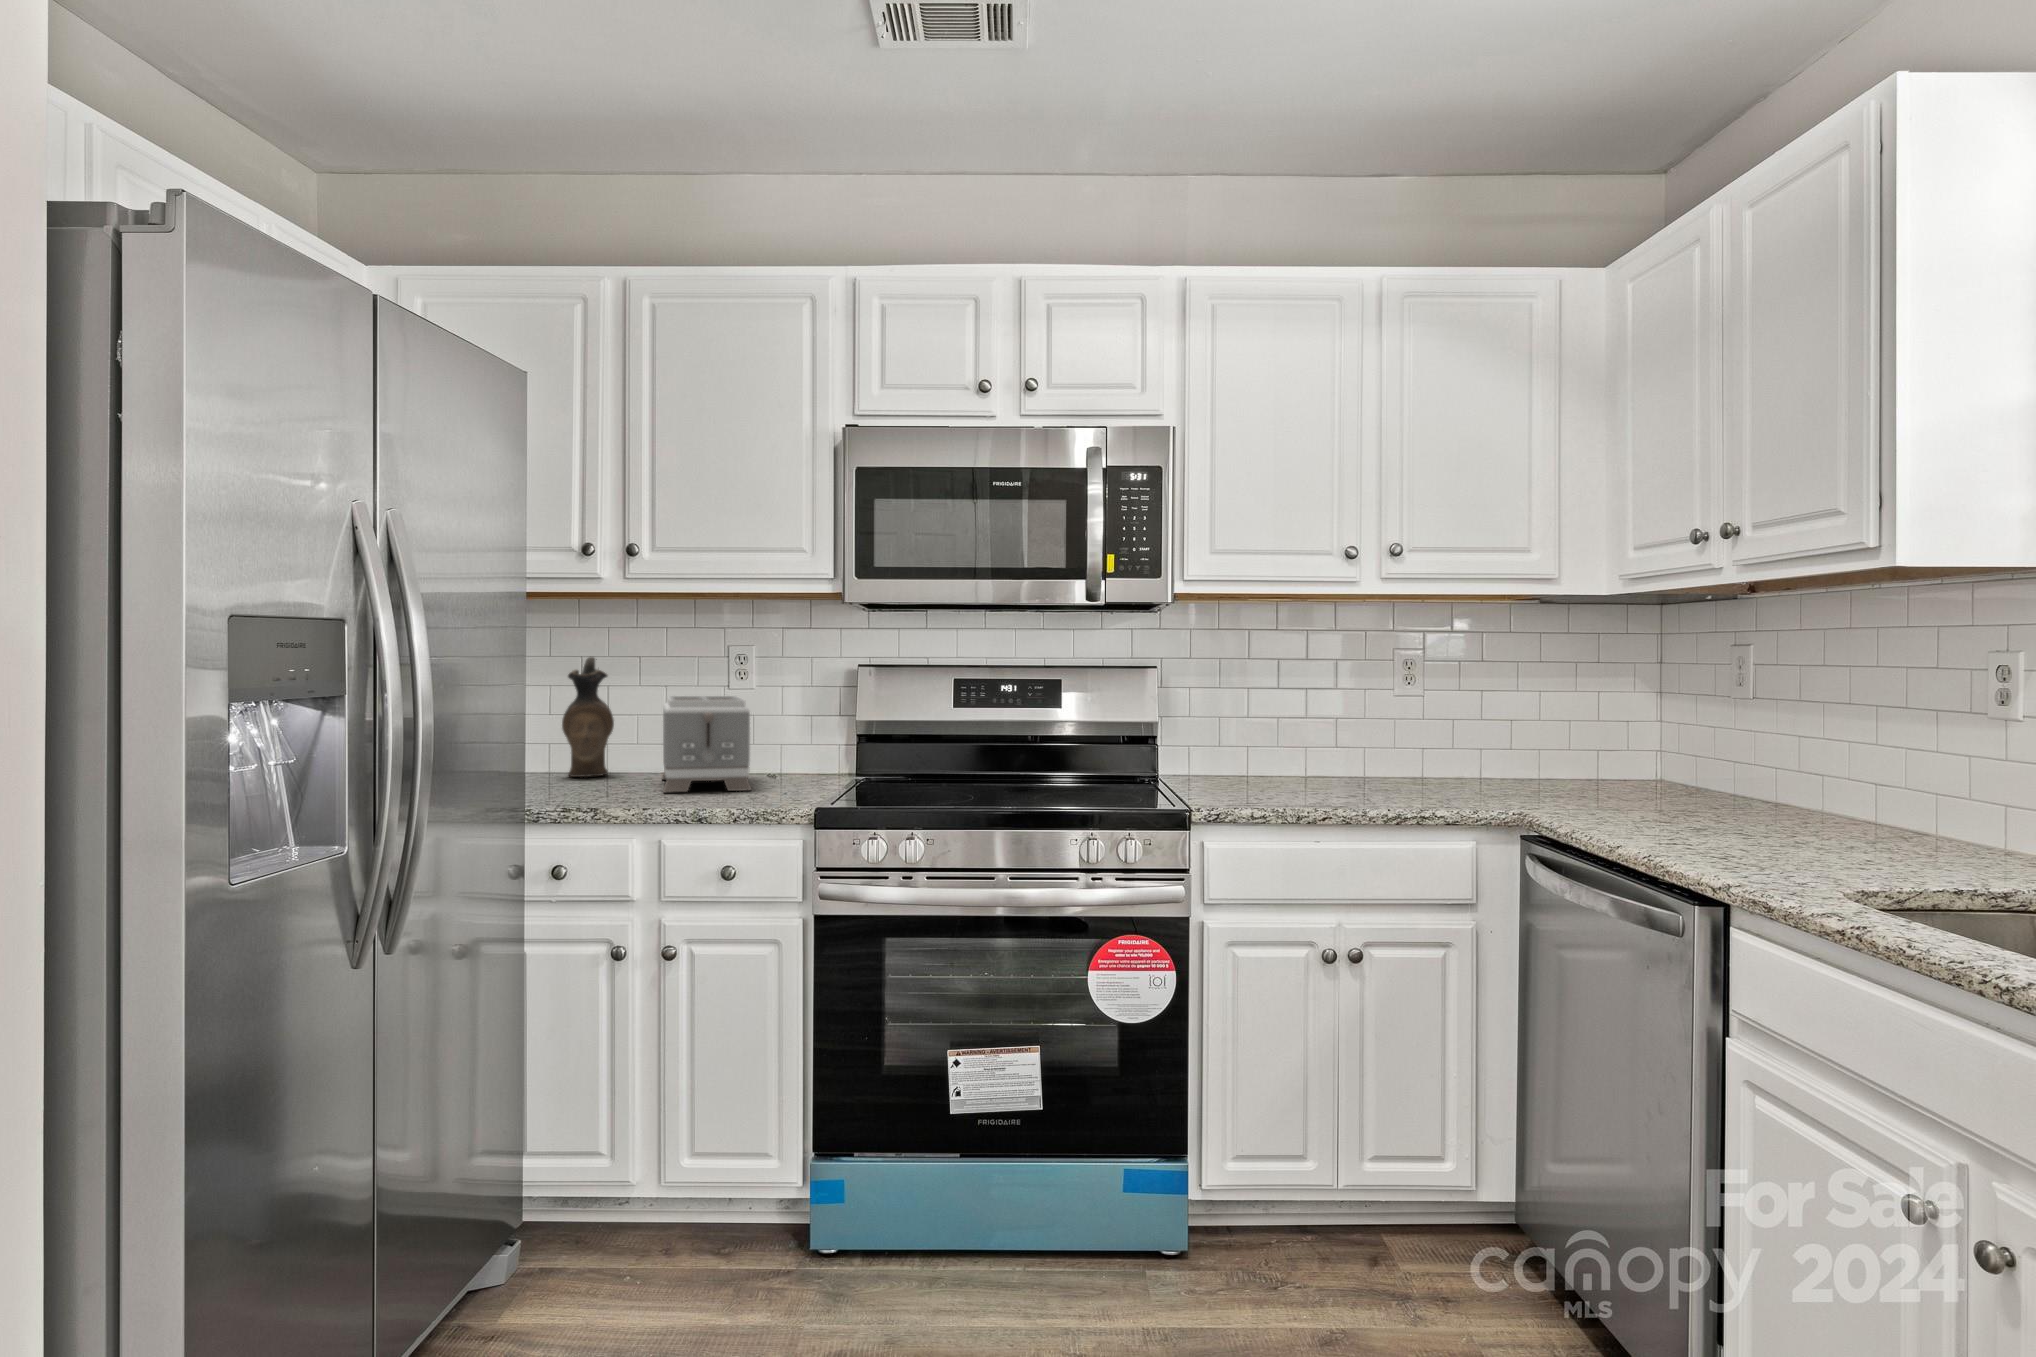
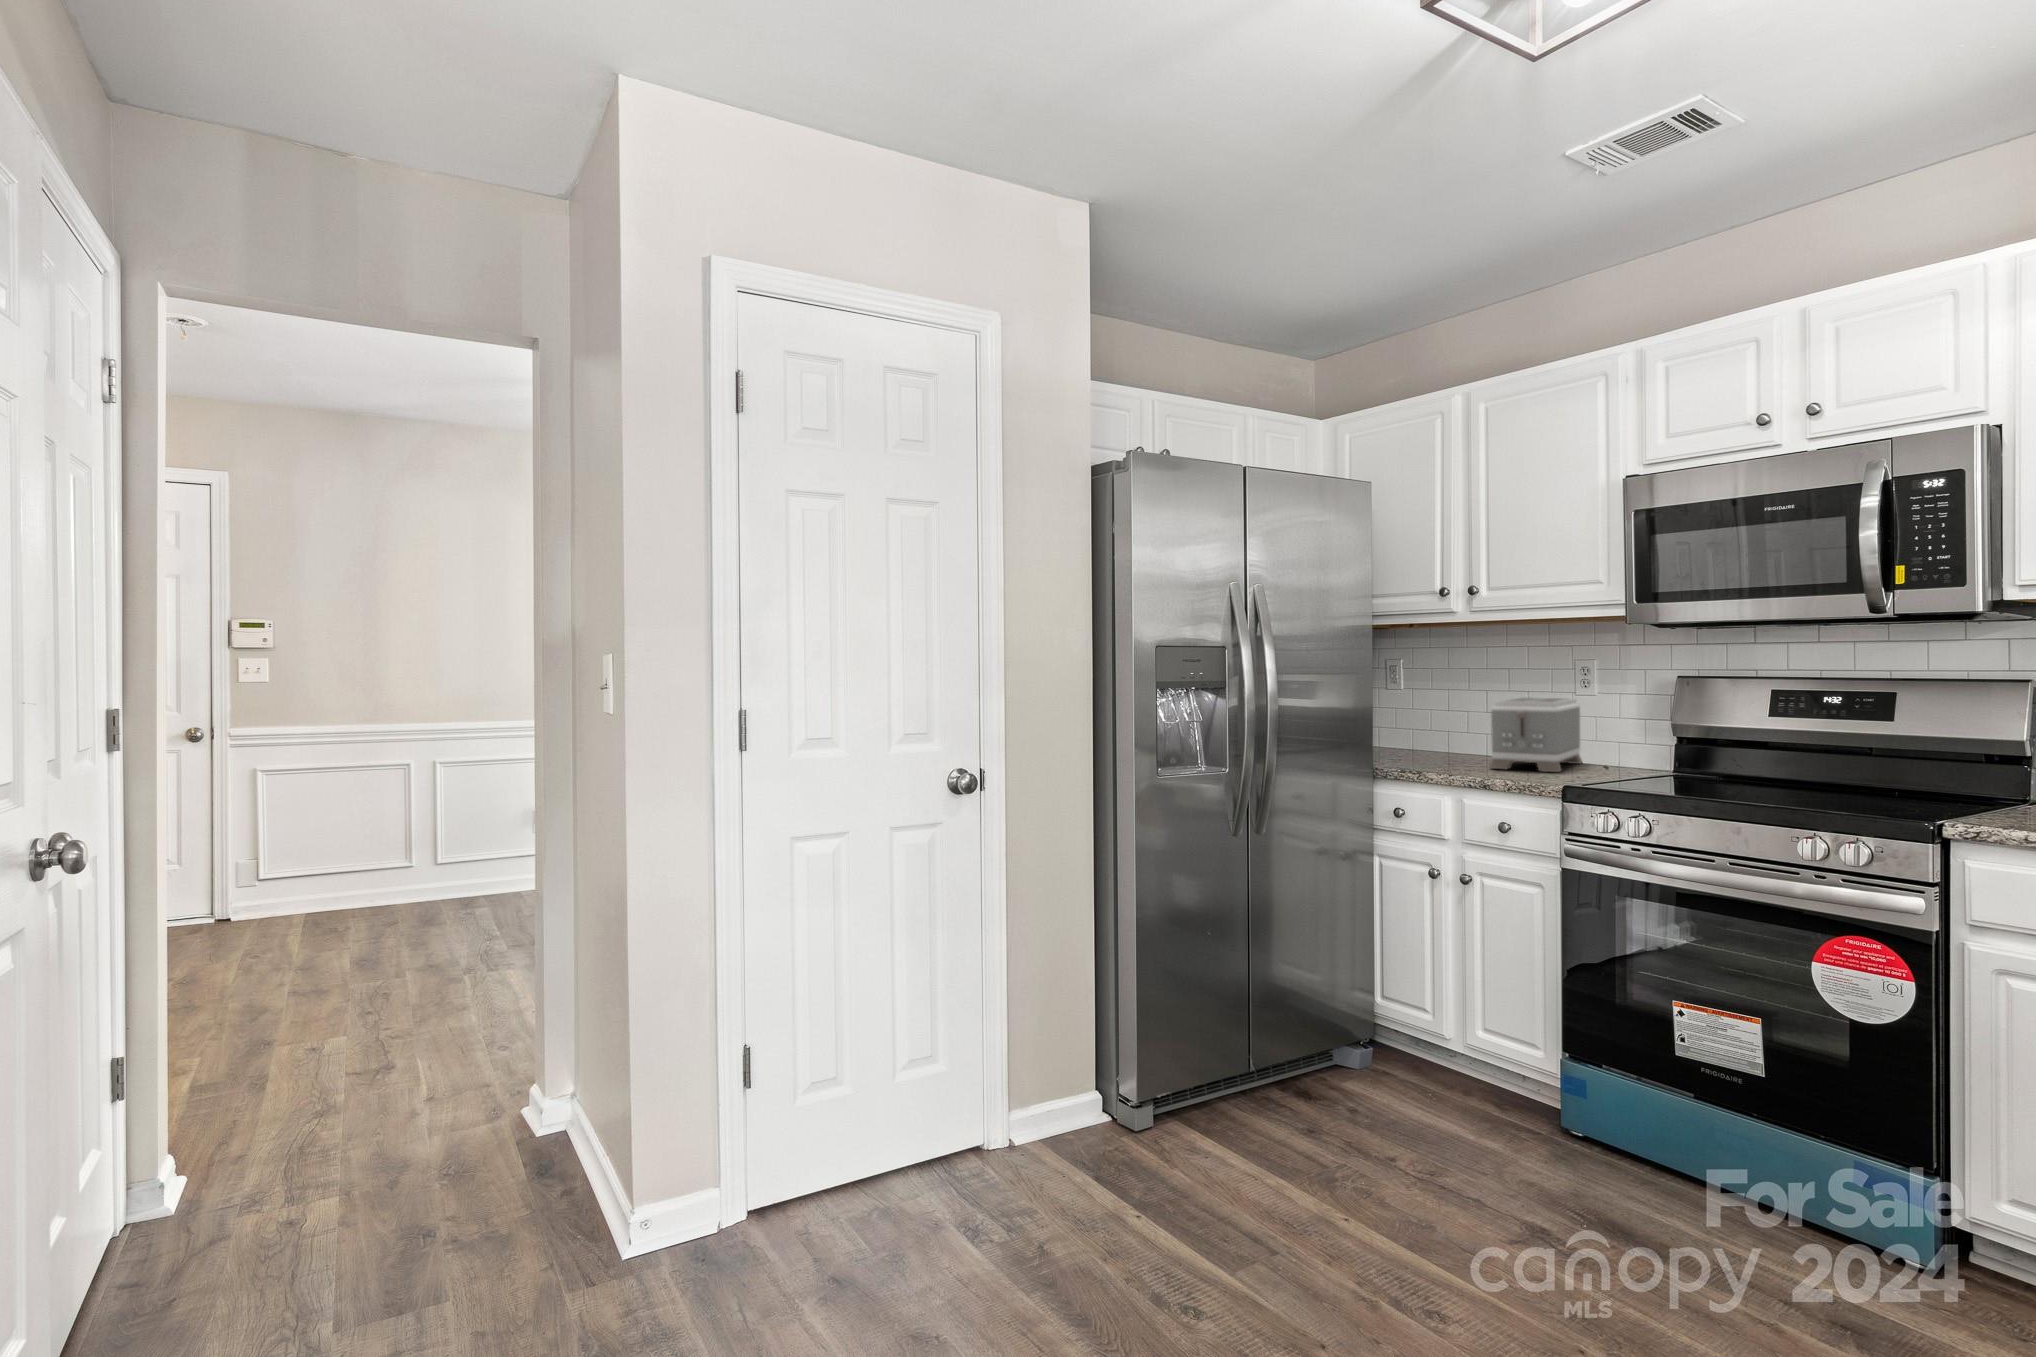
ceramic pitcher: present [562,656,614,777] -> none [1449,667,1489,755]

